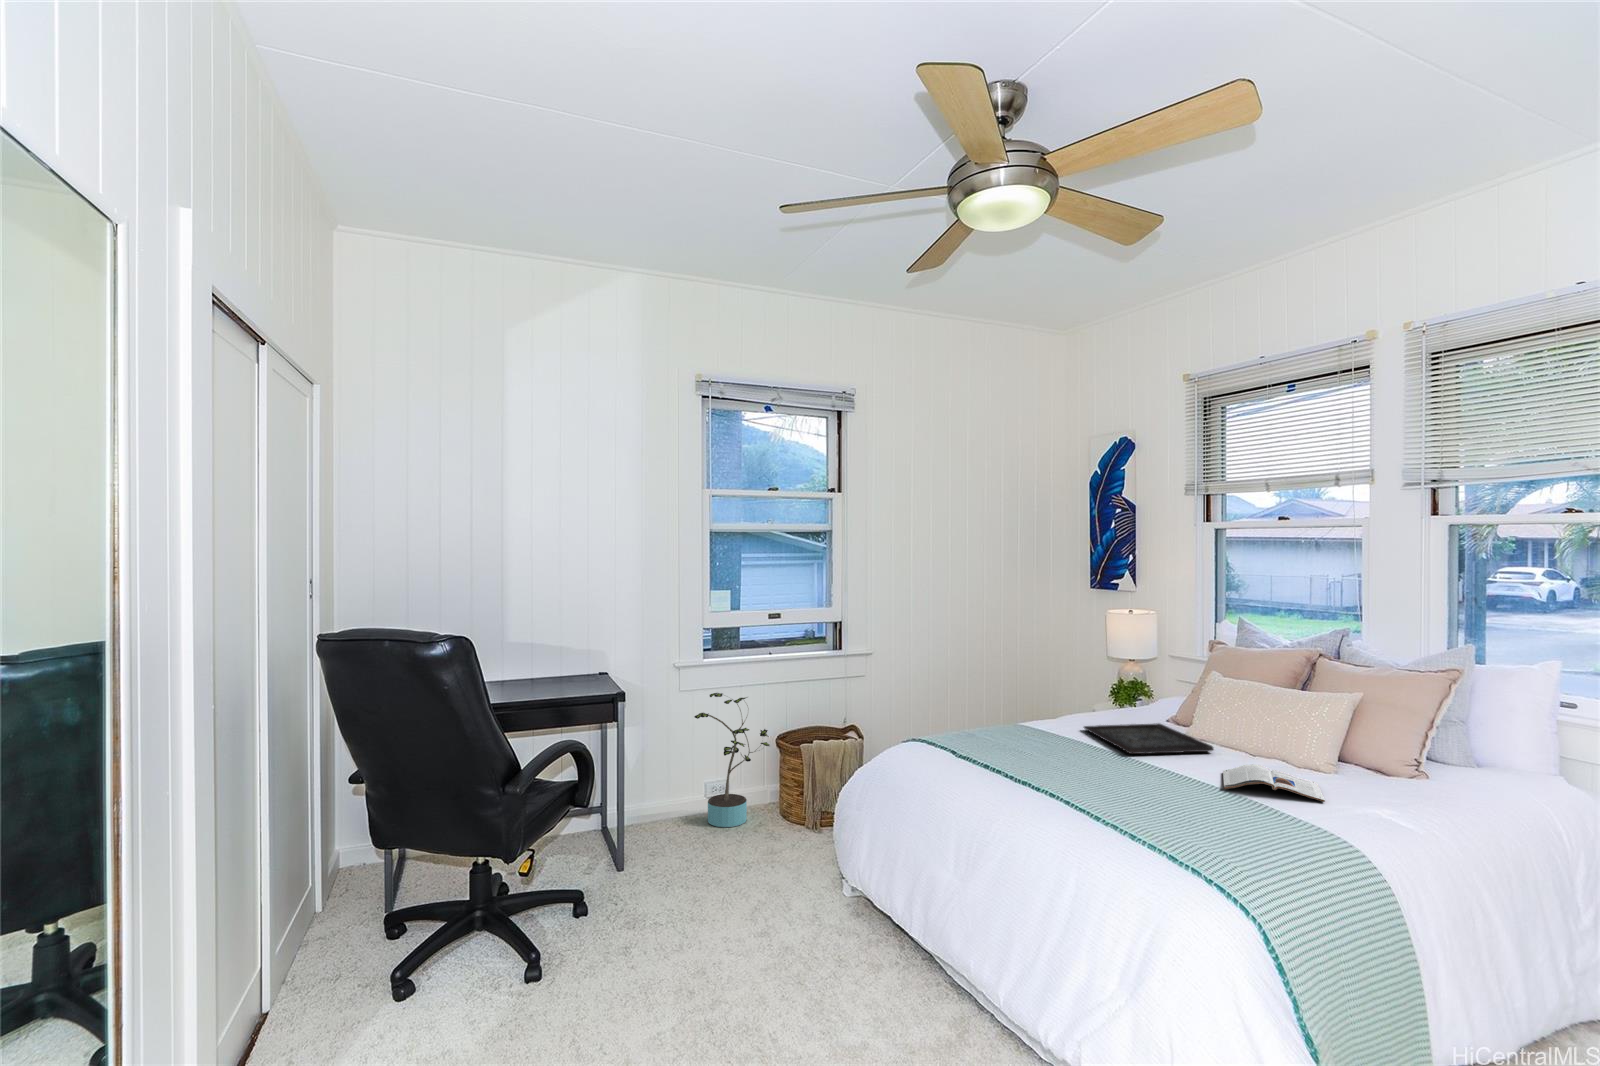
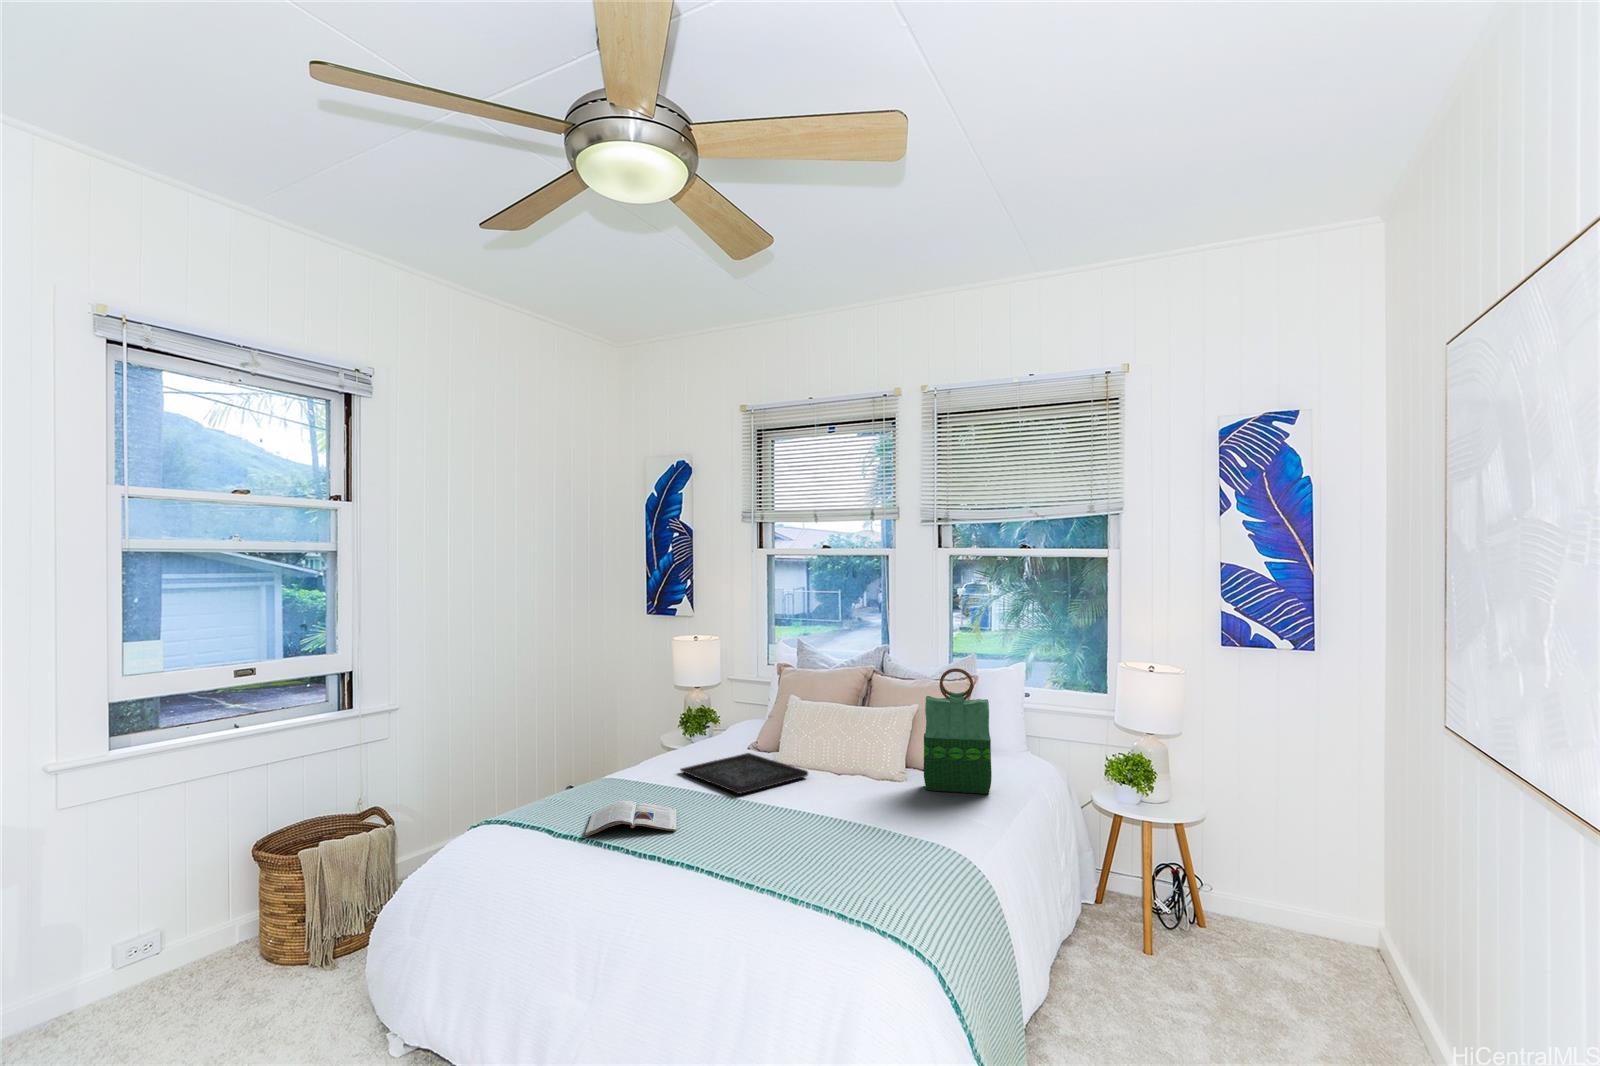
tote bag: none [1349,654,1446,802] -> present [924,668,992,794]
potted plant: present [694,693,770,827] -> none [98,797,244,1011]
magazine: present [1223,764,1325,802] -> present [585,800,676,837]

